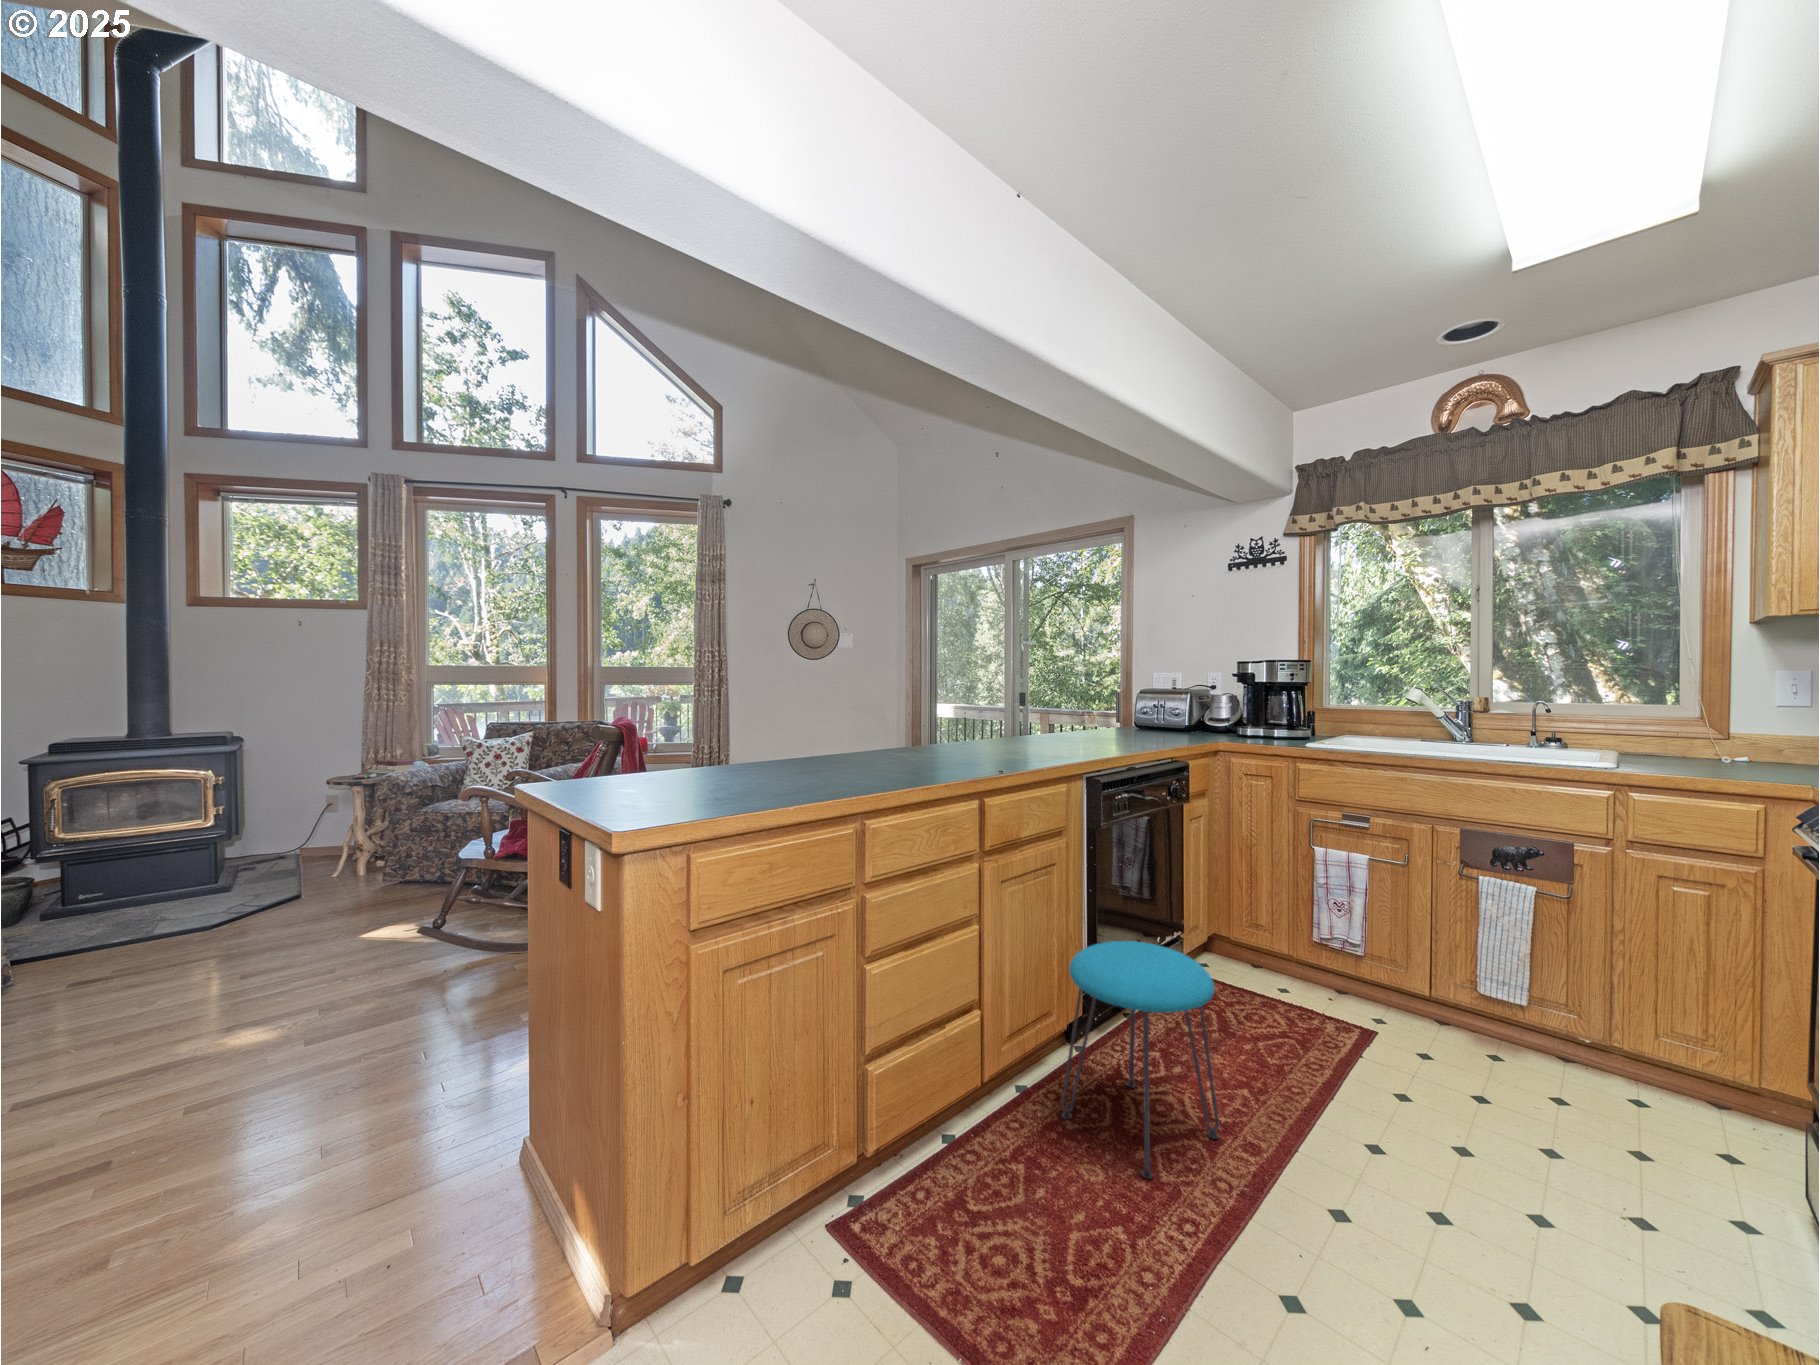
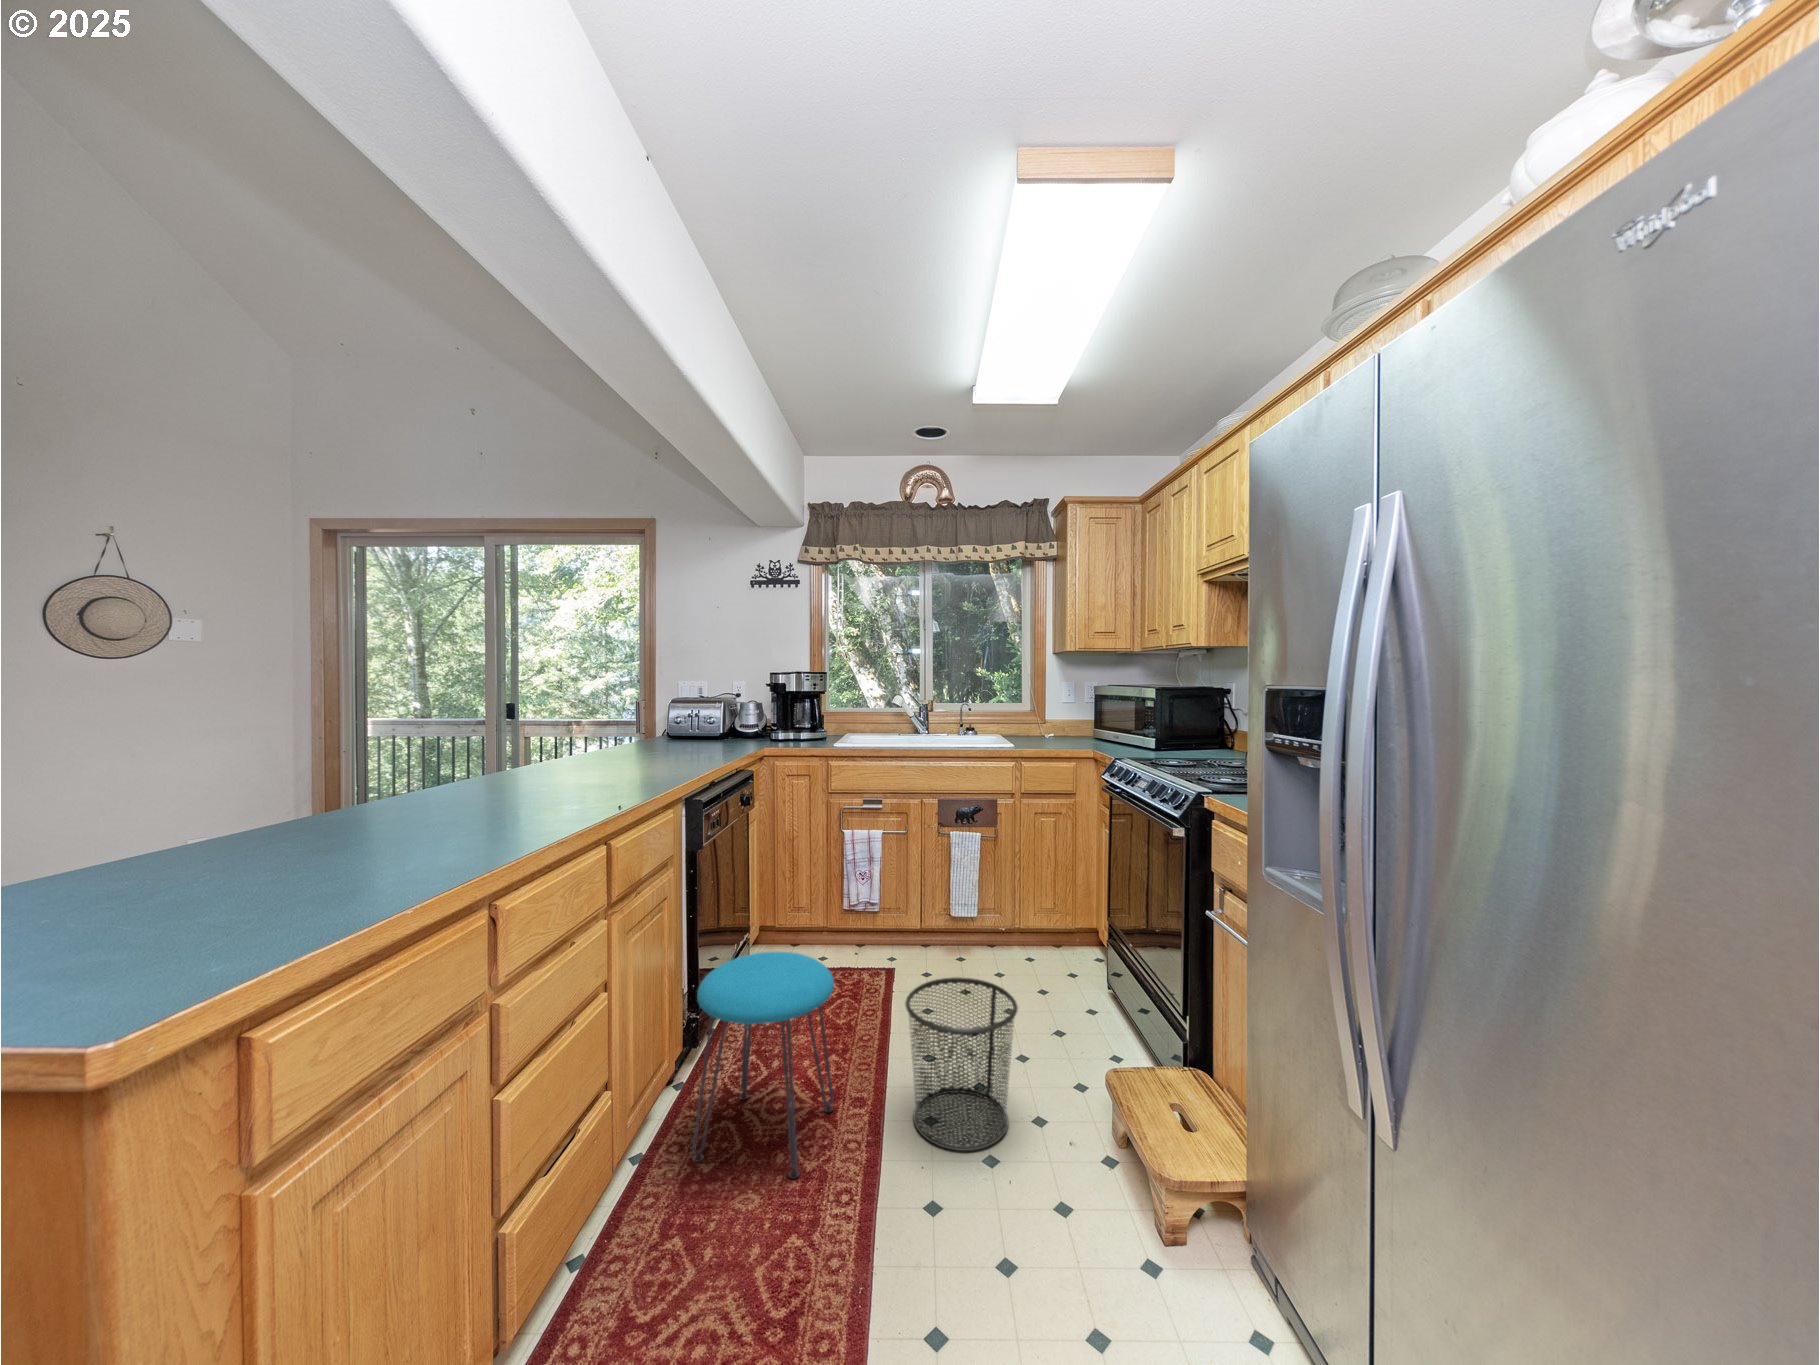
waste bin: none [1301,1038,1478,1277] -> present [905,977,1018,1151]

